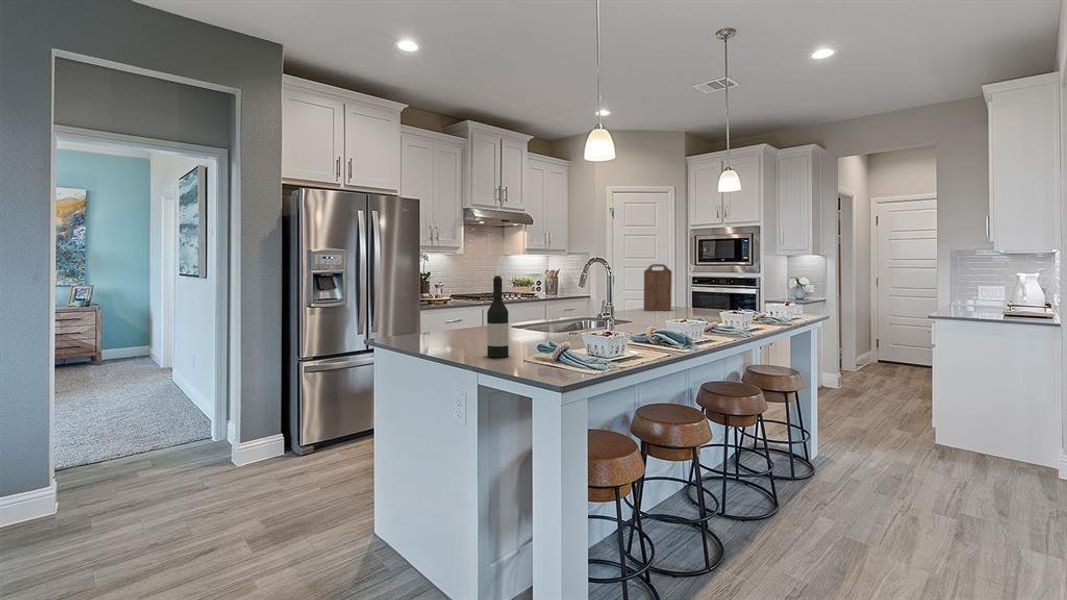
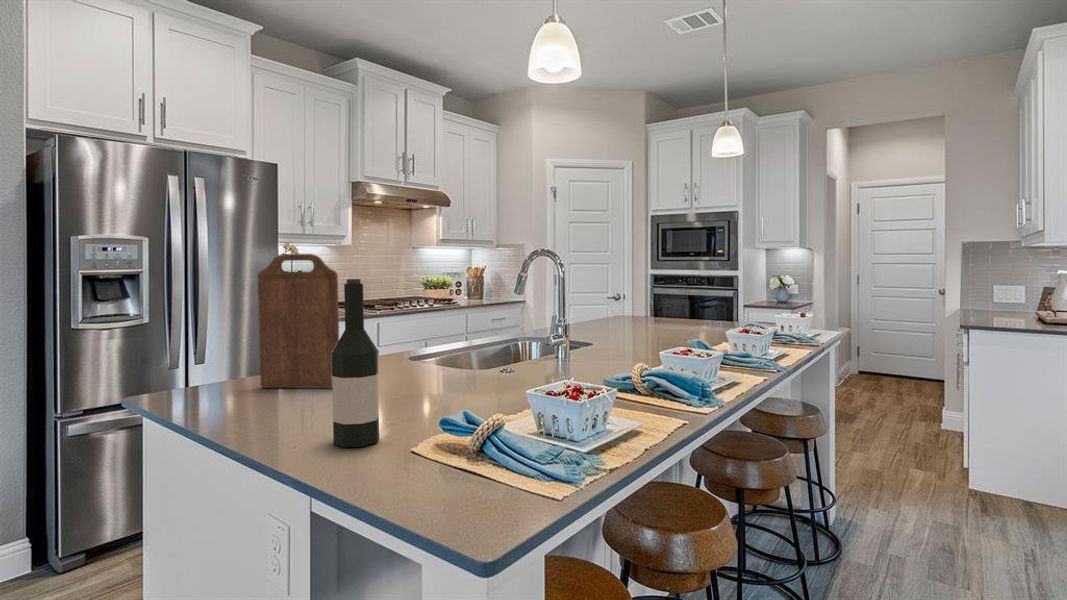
cutting board: present [644,264,672,311] -> present [258,254,339,388]

